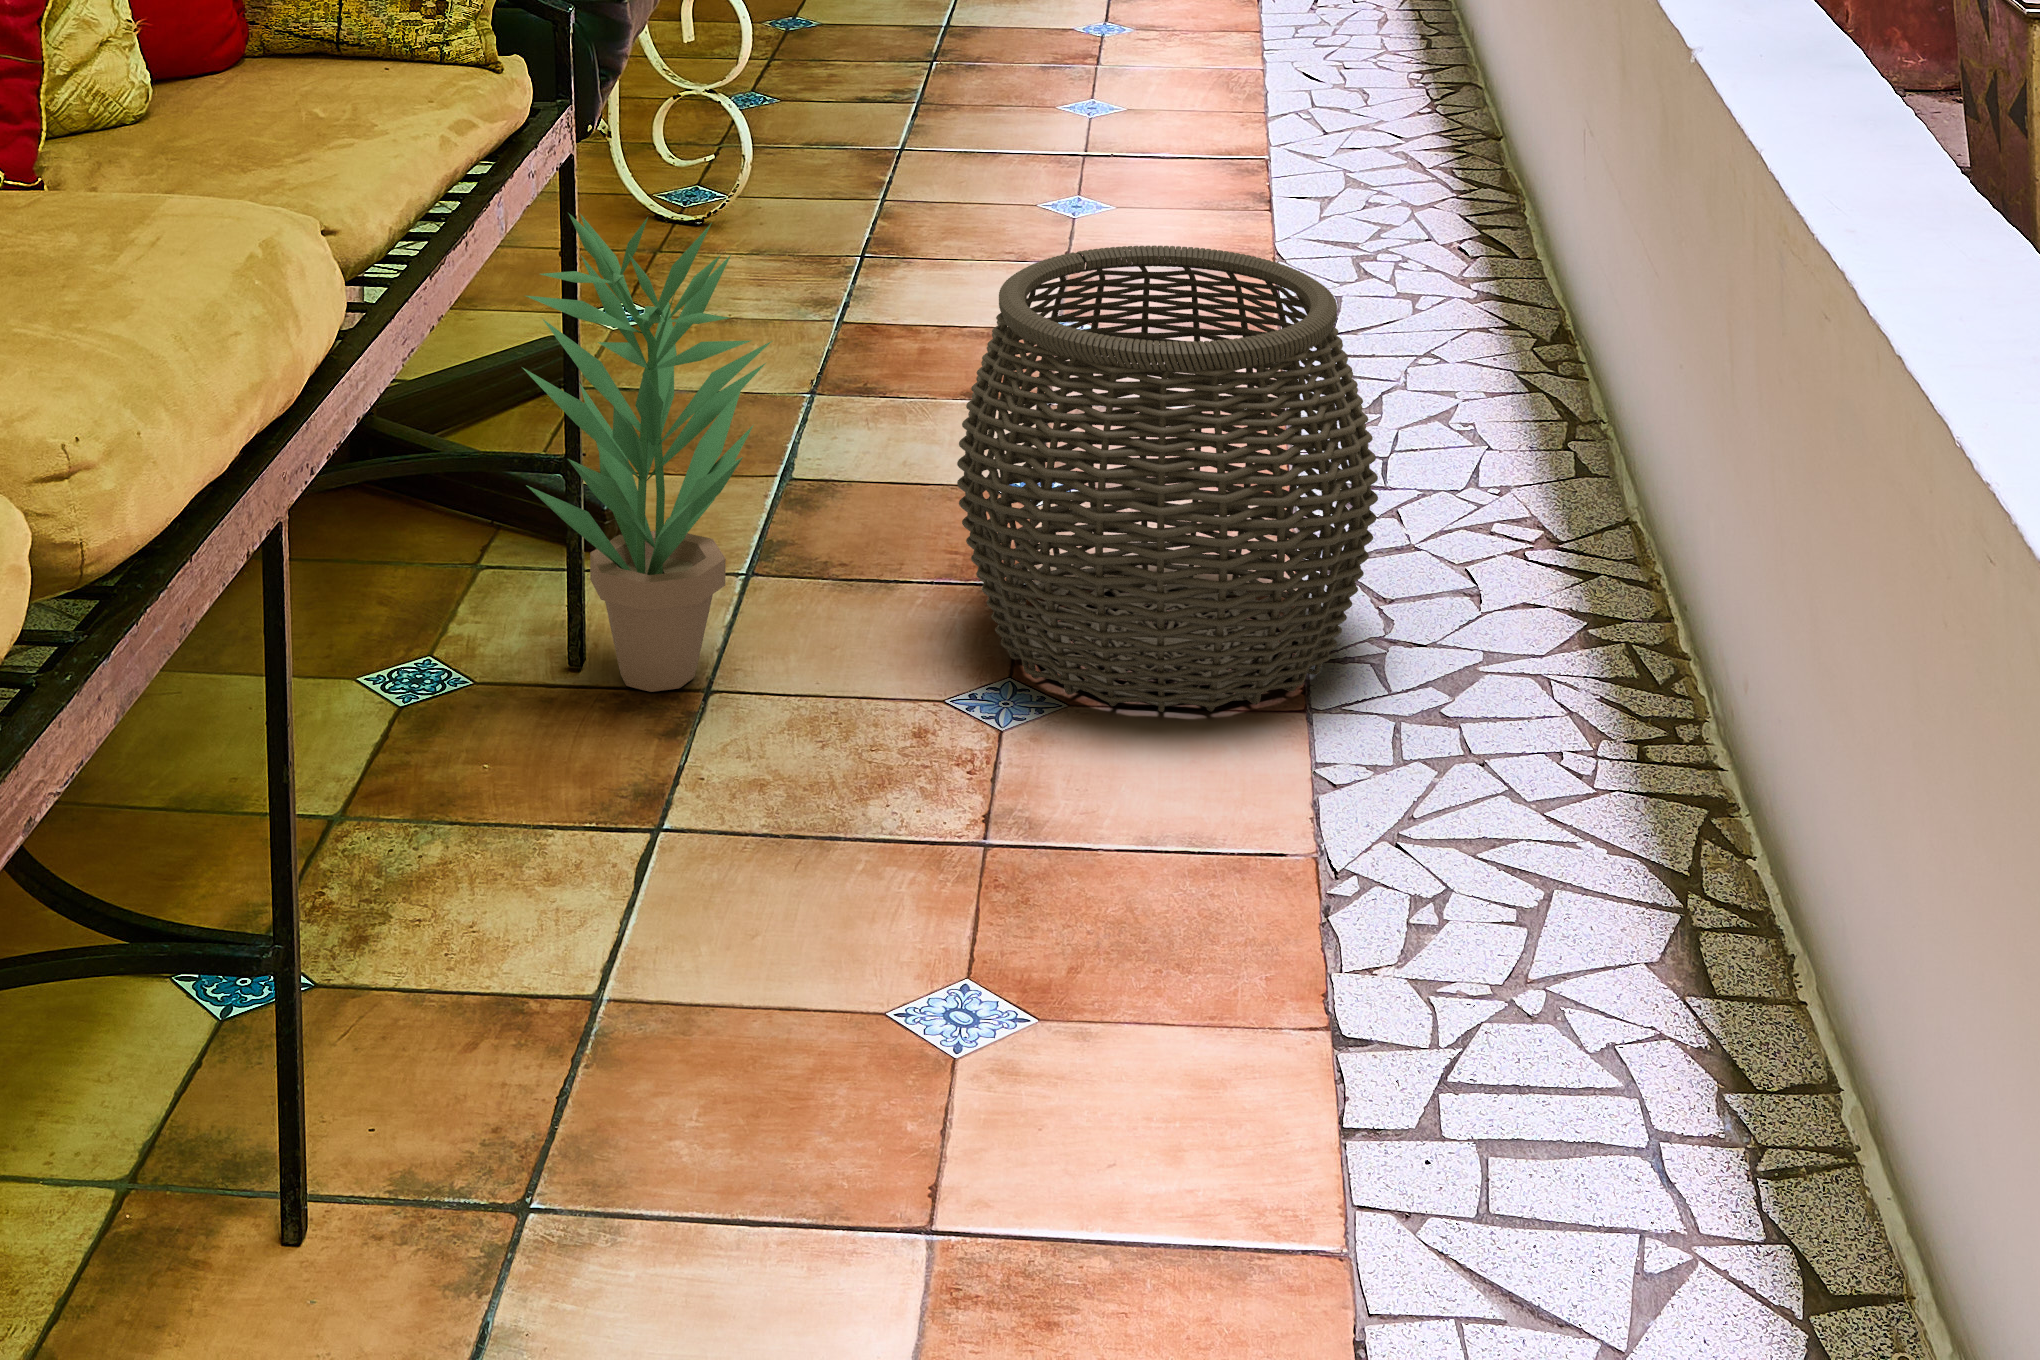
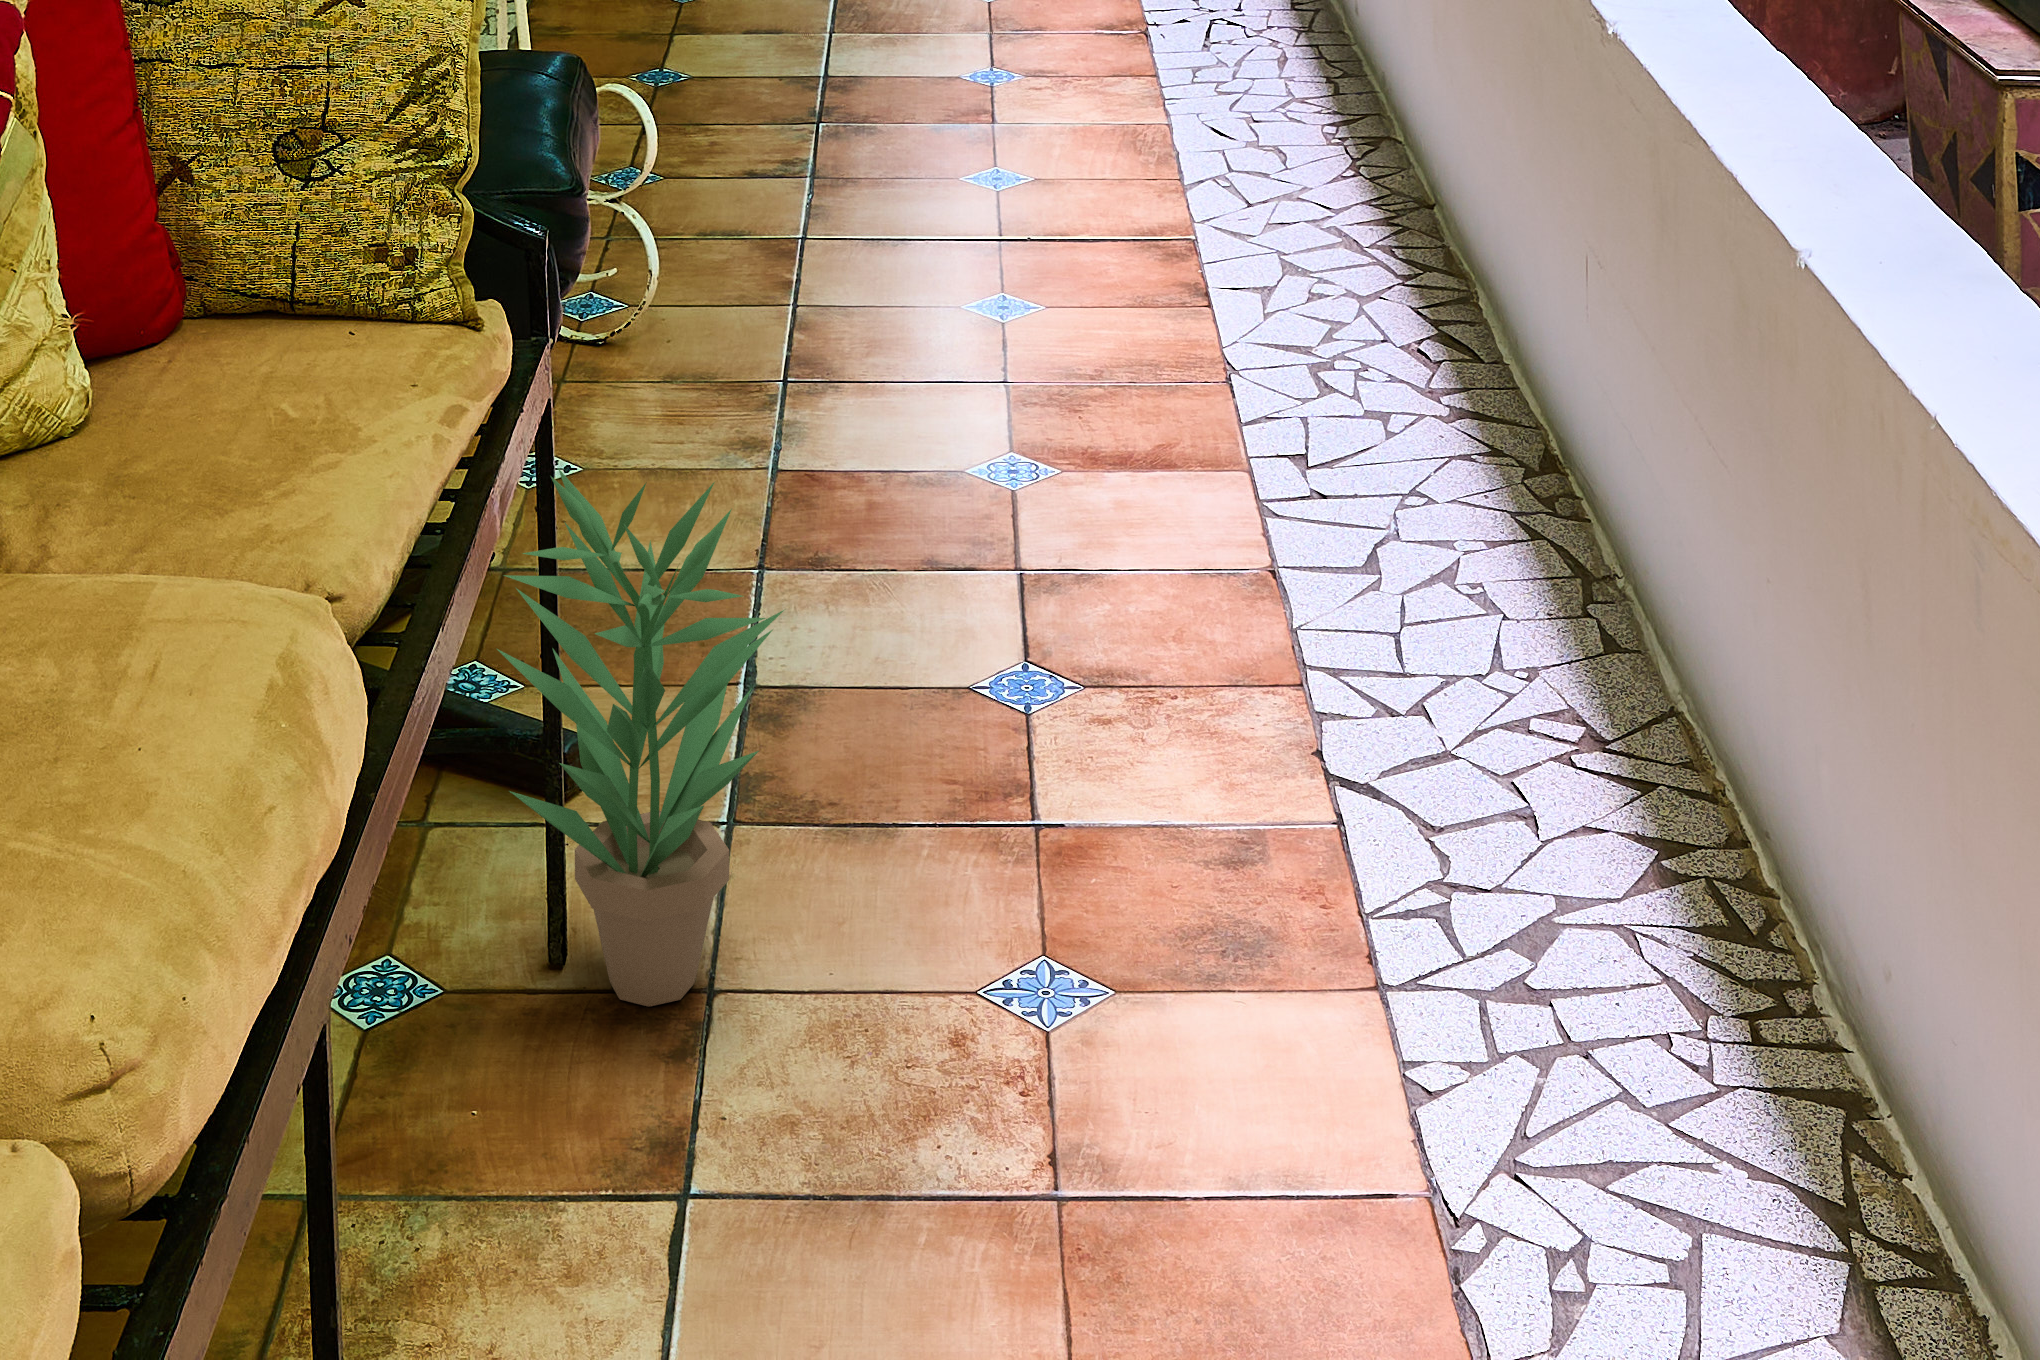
woven basket: present [957,246,1378,712] -> none [979,454,1447,1005]

